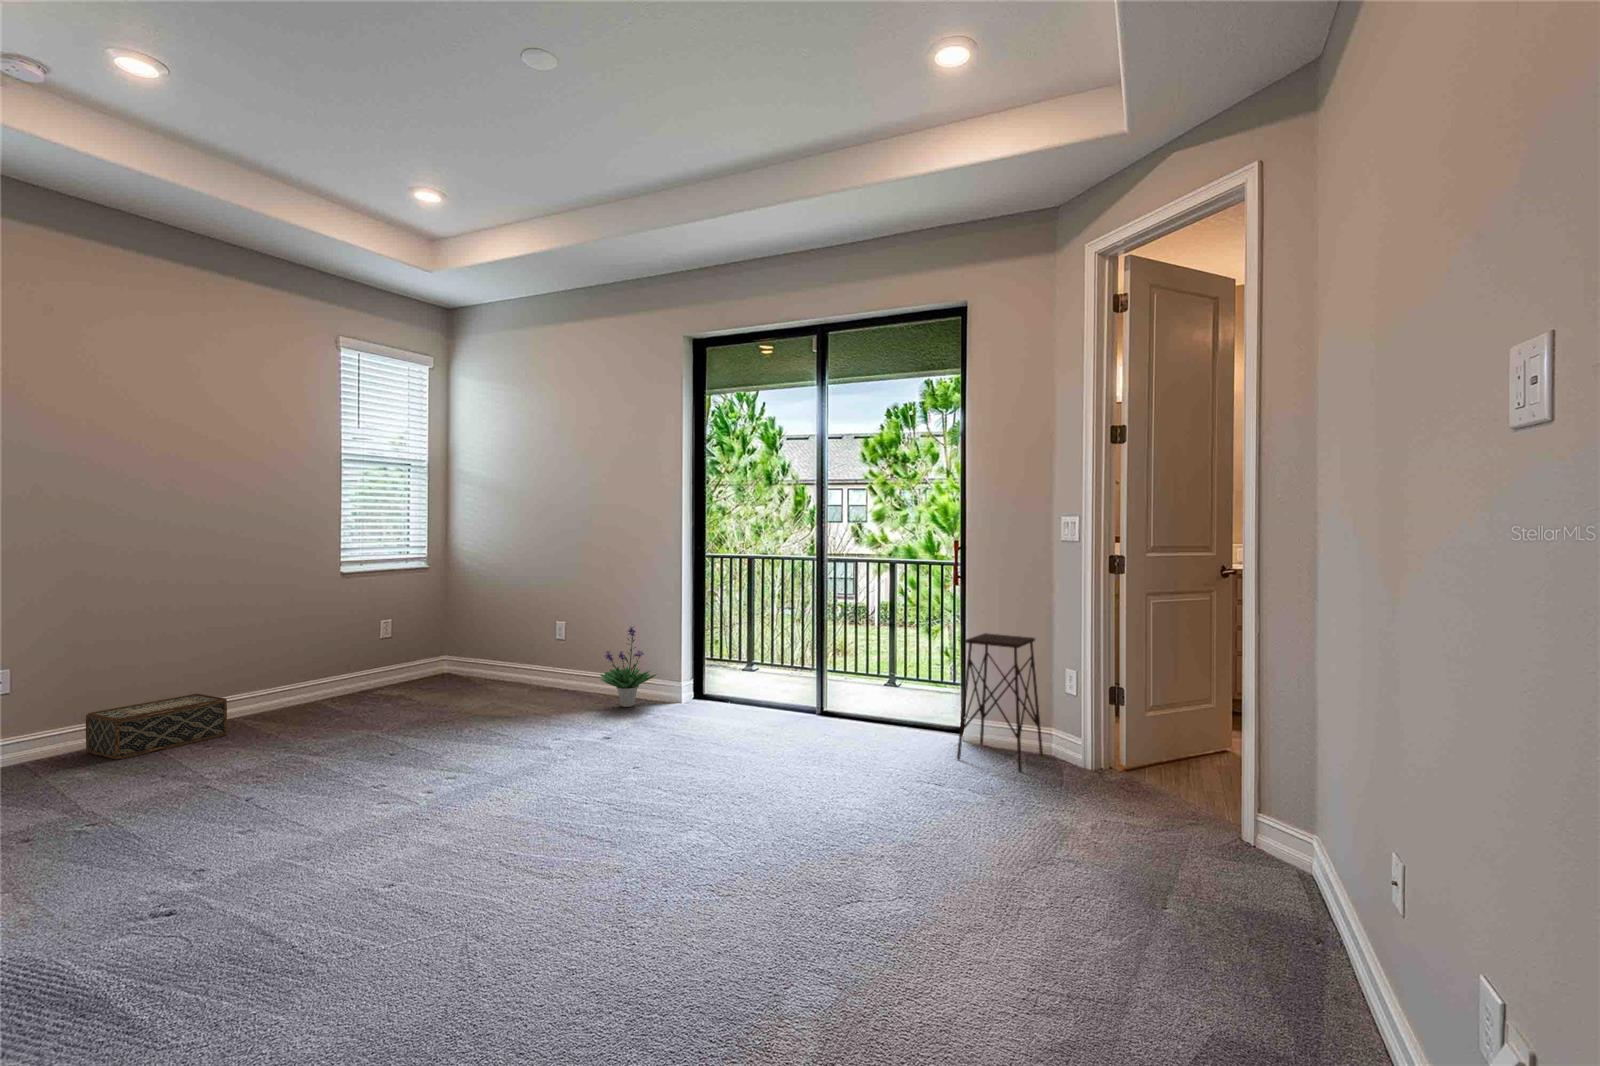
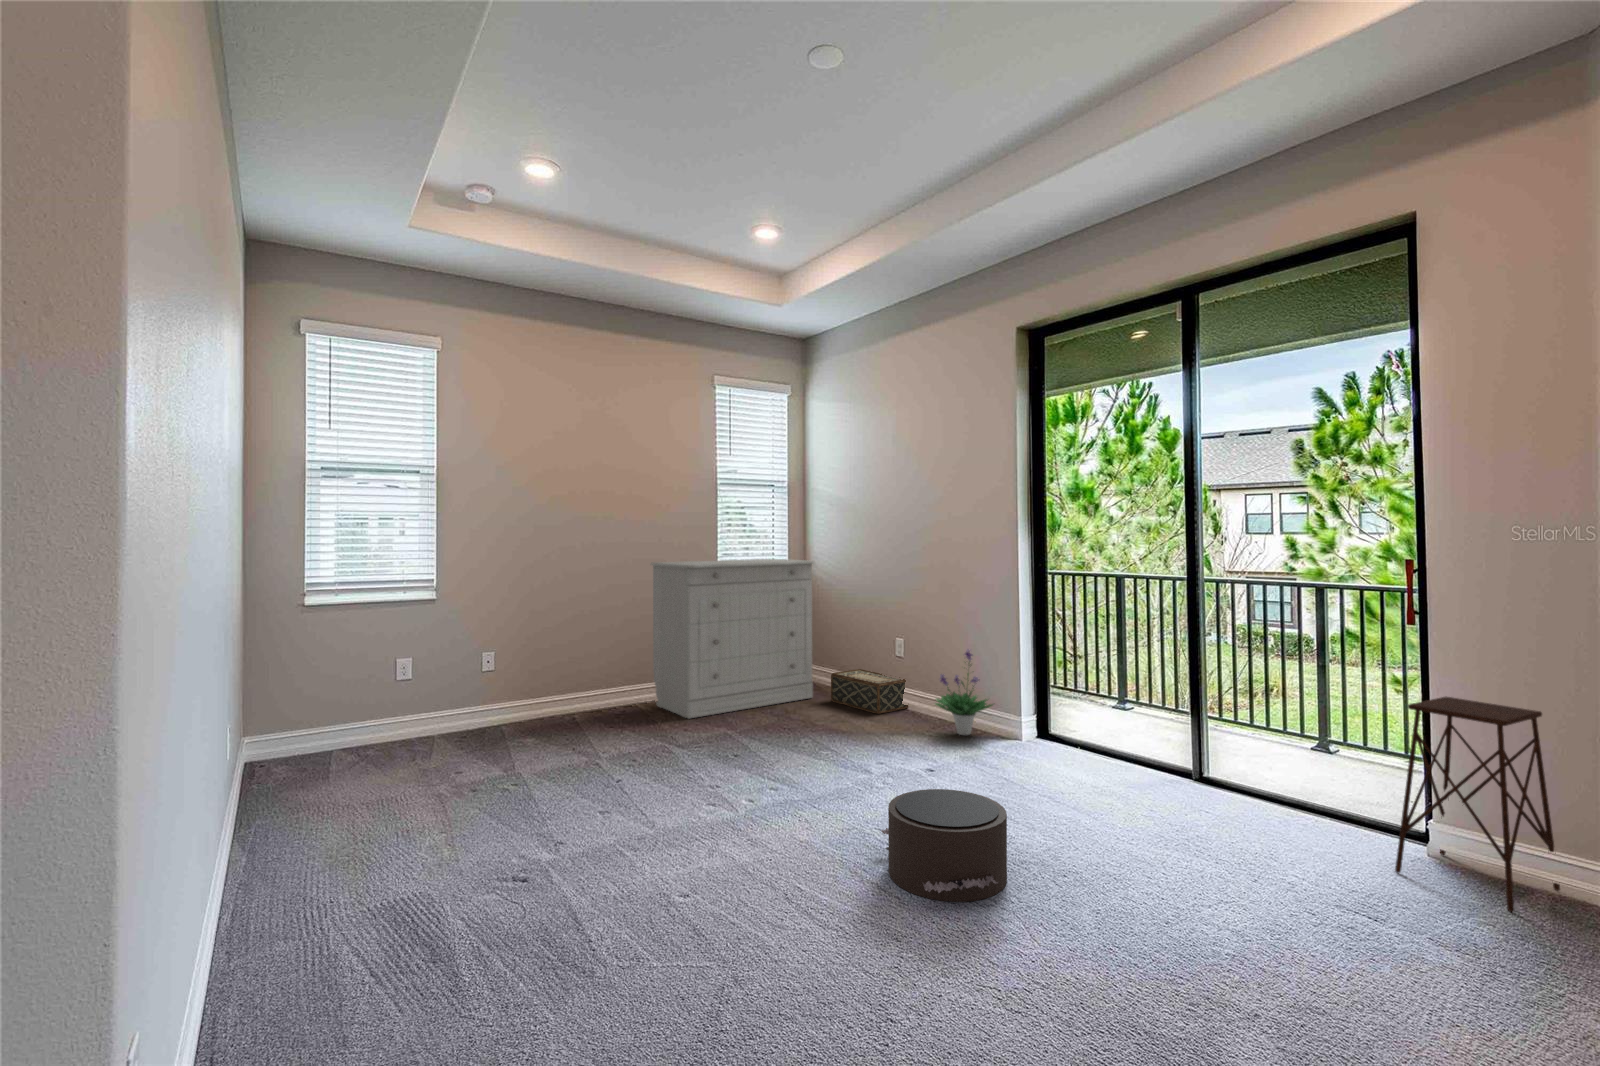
dresser: none [256,544,465,724] -> present [651,559,815,718]
woven basket: present [86,694,227,760] -> present [831,669,908,714]
pouf: none [580,745,699,839] -> present [881,789,1007,902]

